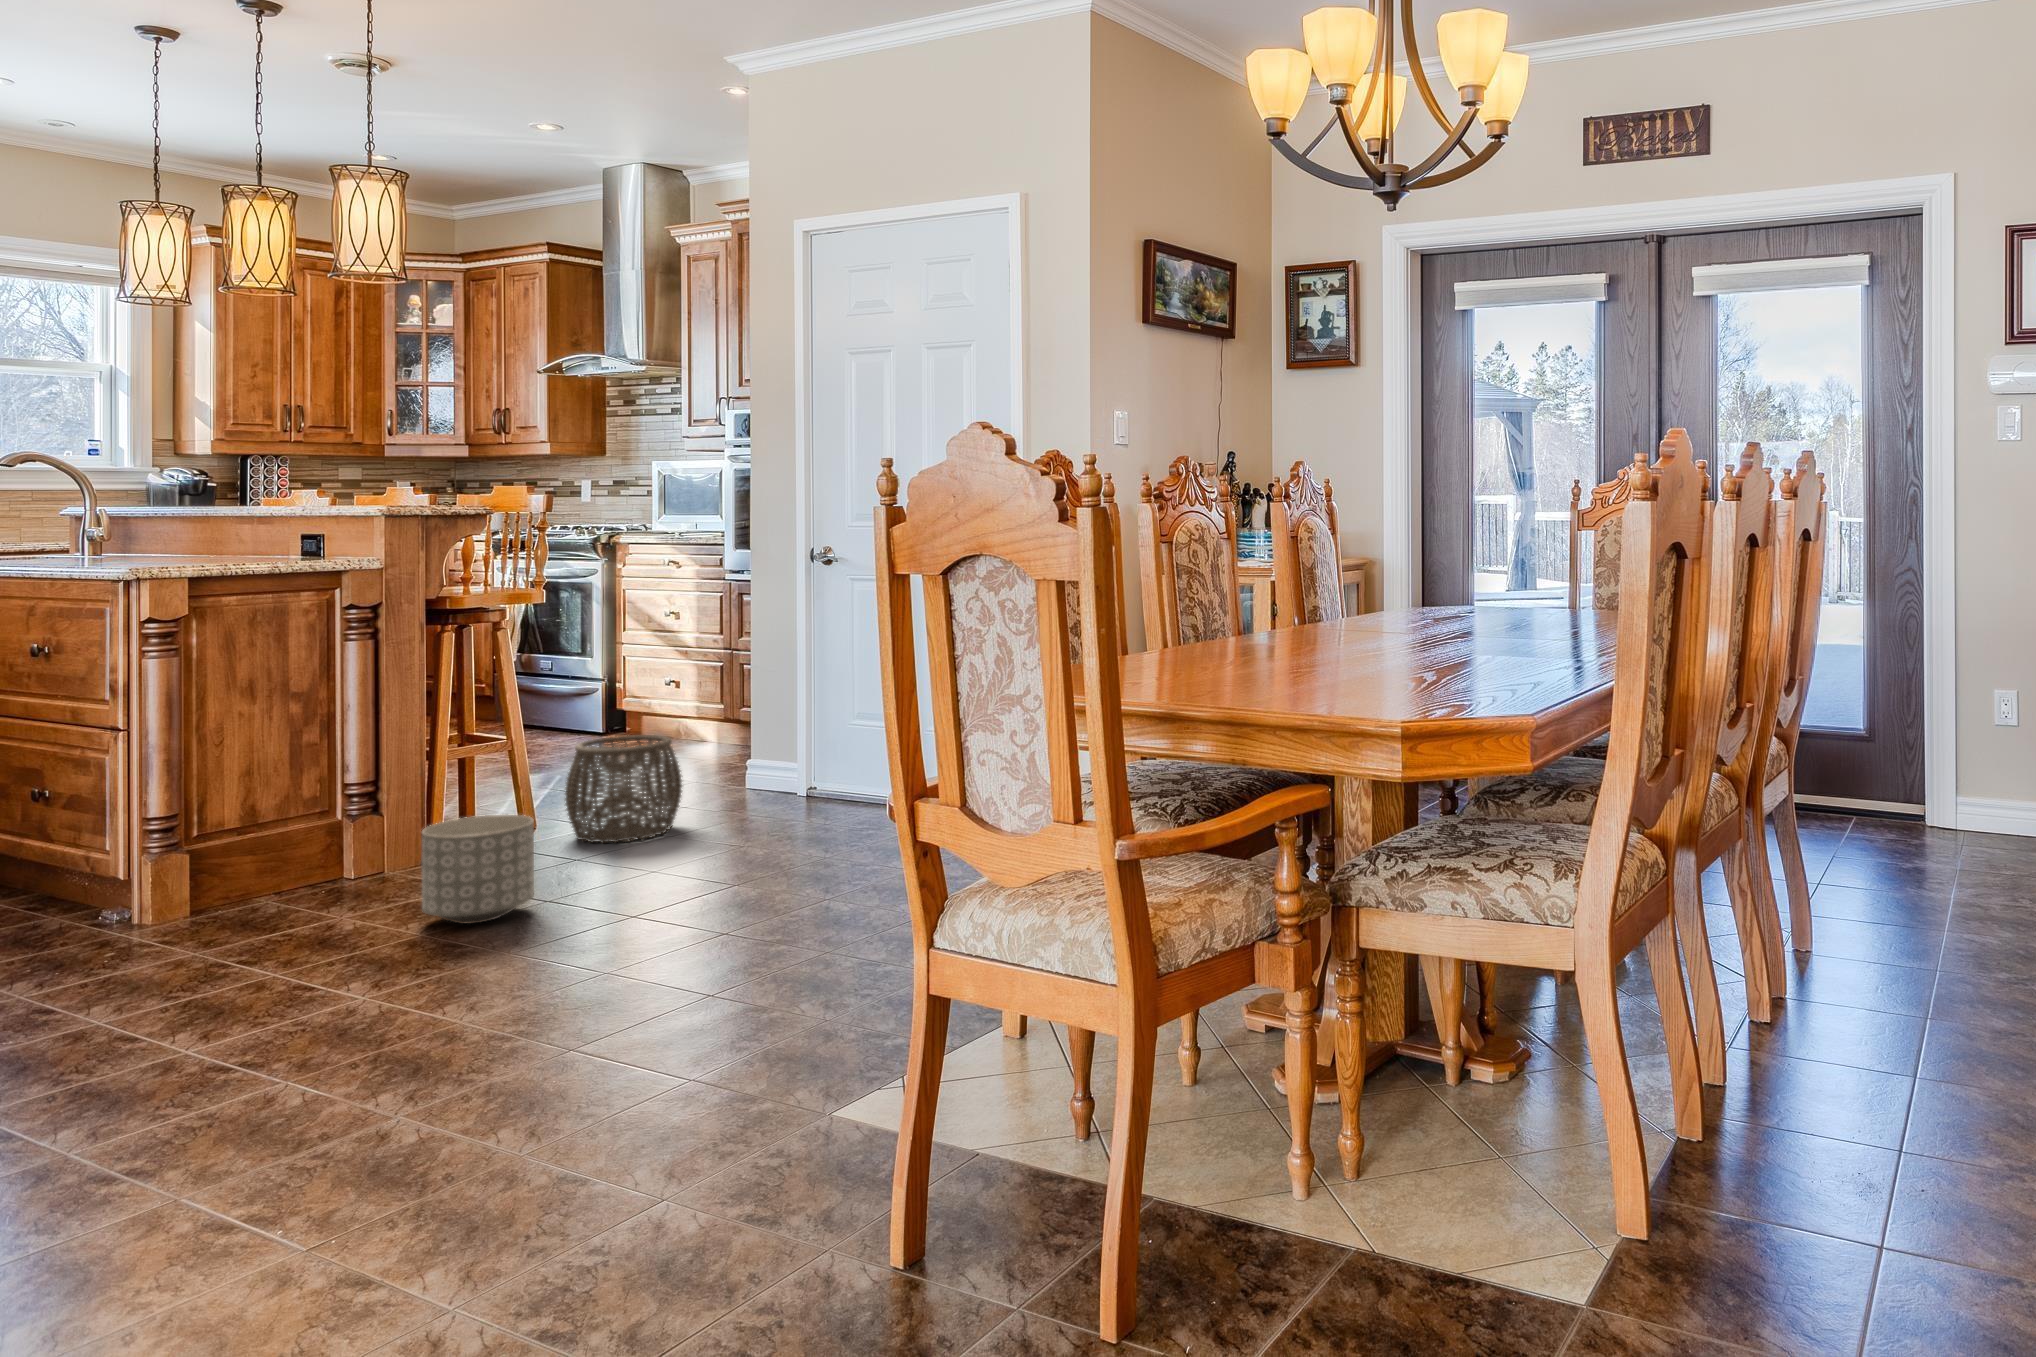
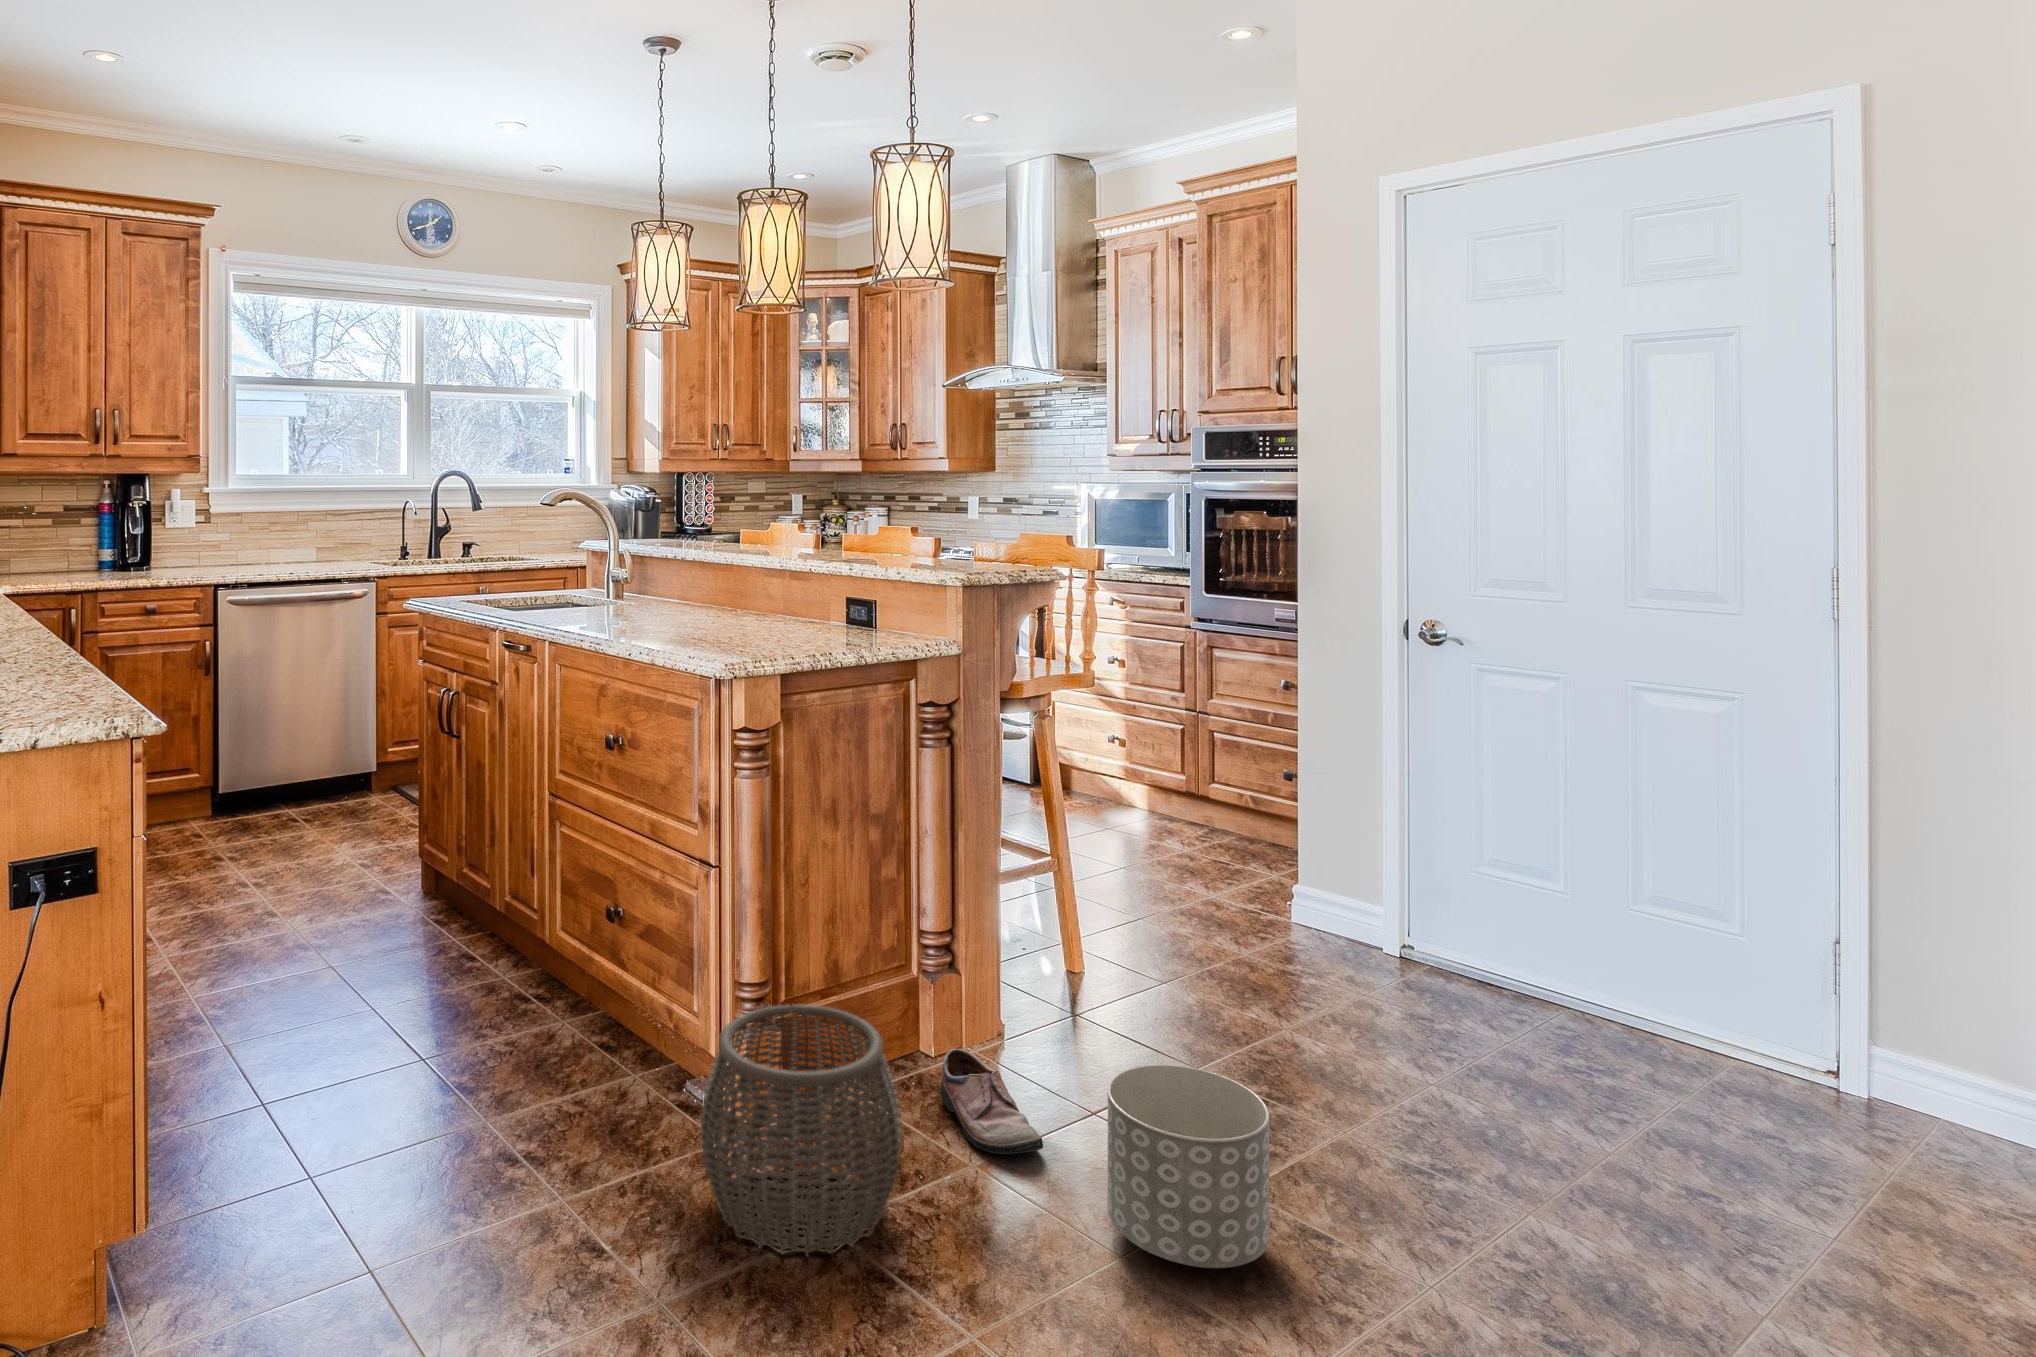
woven basket: present [565,735,682,843] -> present [700,1005,902,1256]
shoe: none [343,855,407,905] -> present [940,1049,1043,1154]

